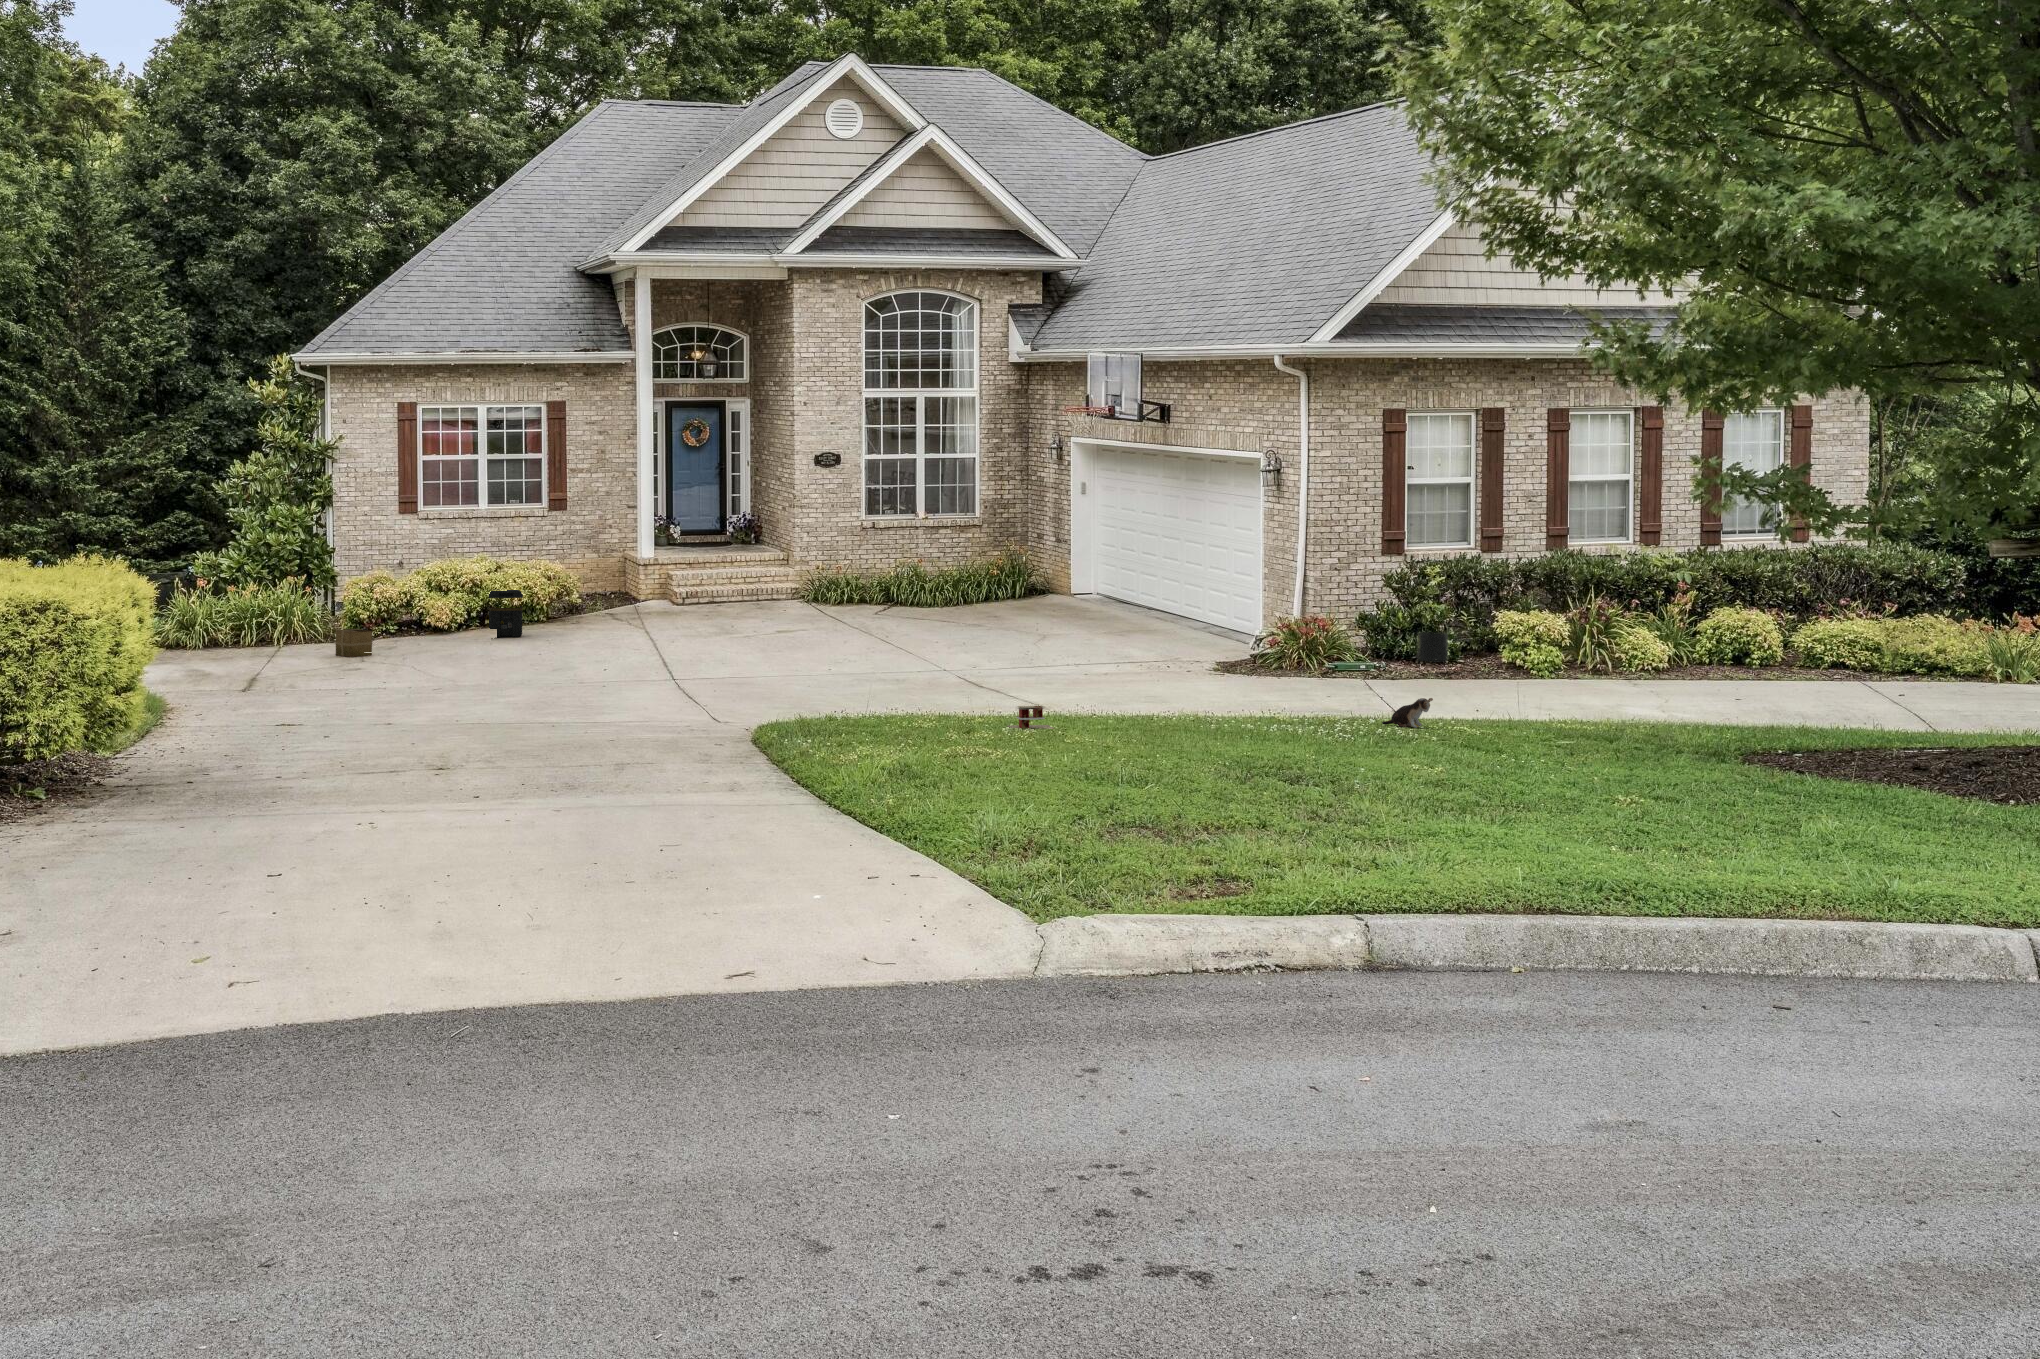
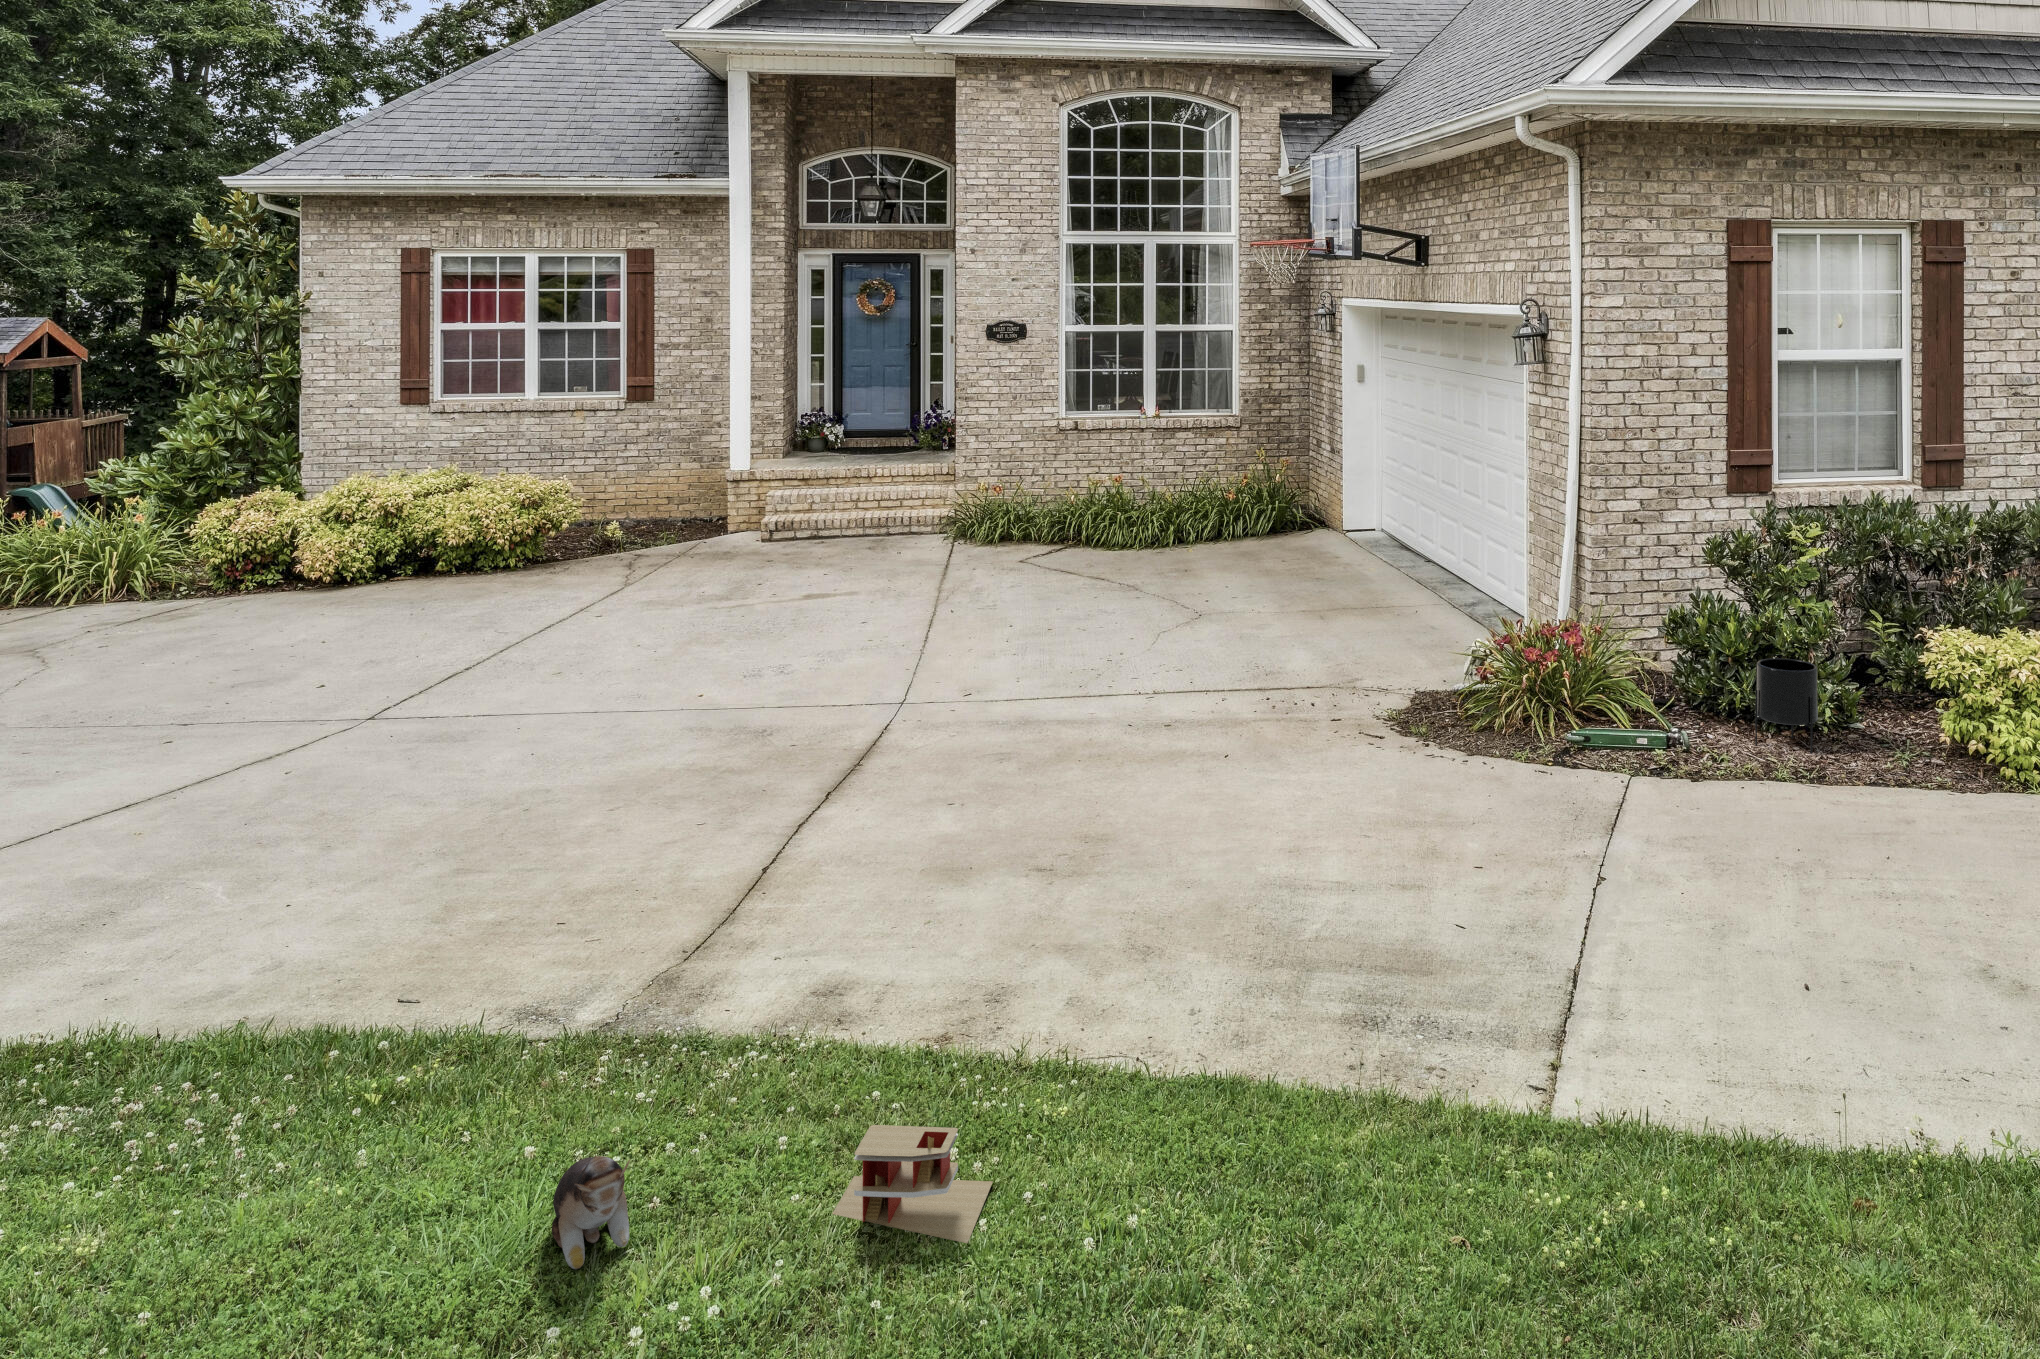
toolbox: present [488,589,523,638] -> none [561,495,621,559]
cardboard box: present [335,629,372,657] -> none [228,556,279,599]
plush toy: present [1382,698,1433,728] -> present [552,1155,630,1269]
toy house: present [1008,705,1054,729] -> present [832,1125,993,1243]

